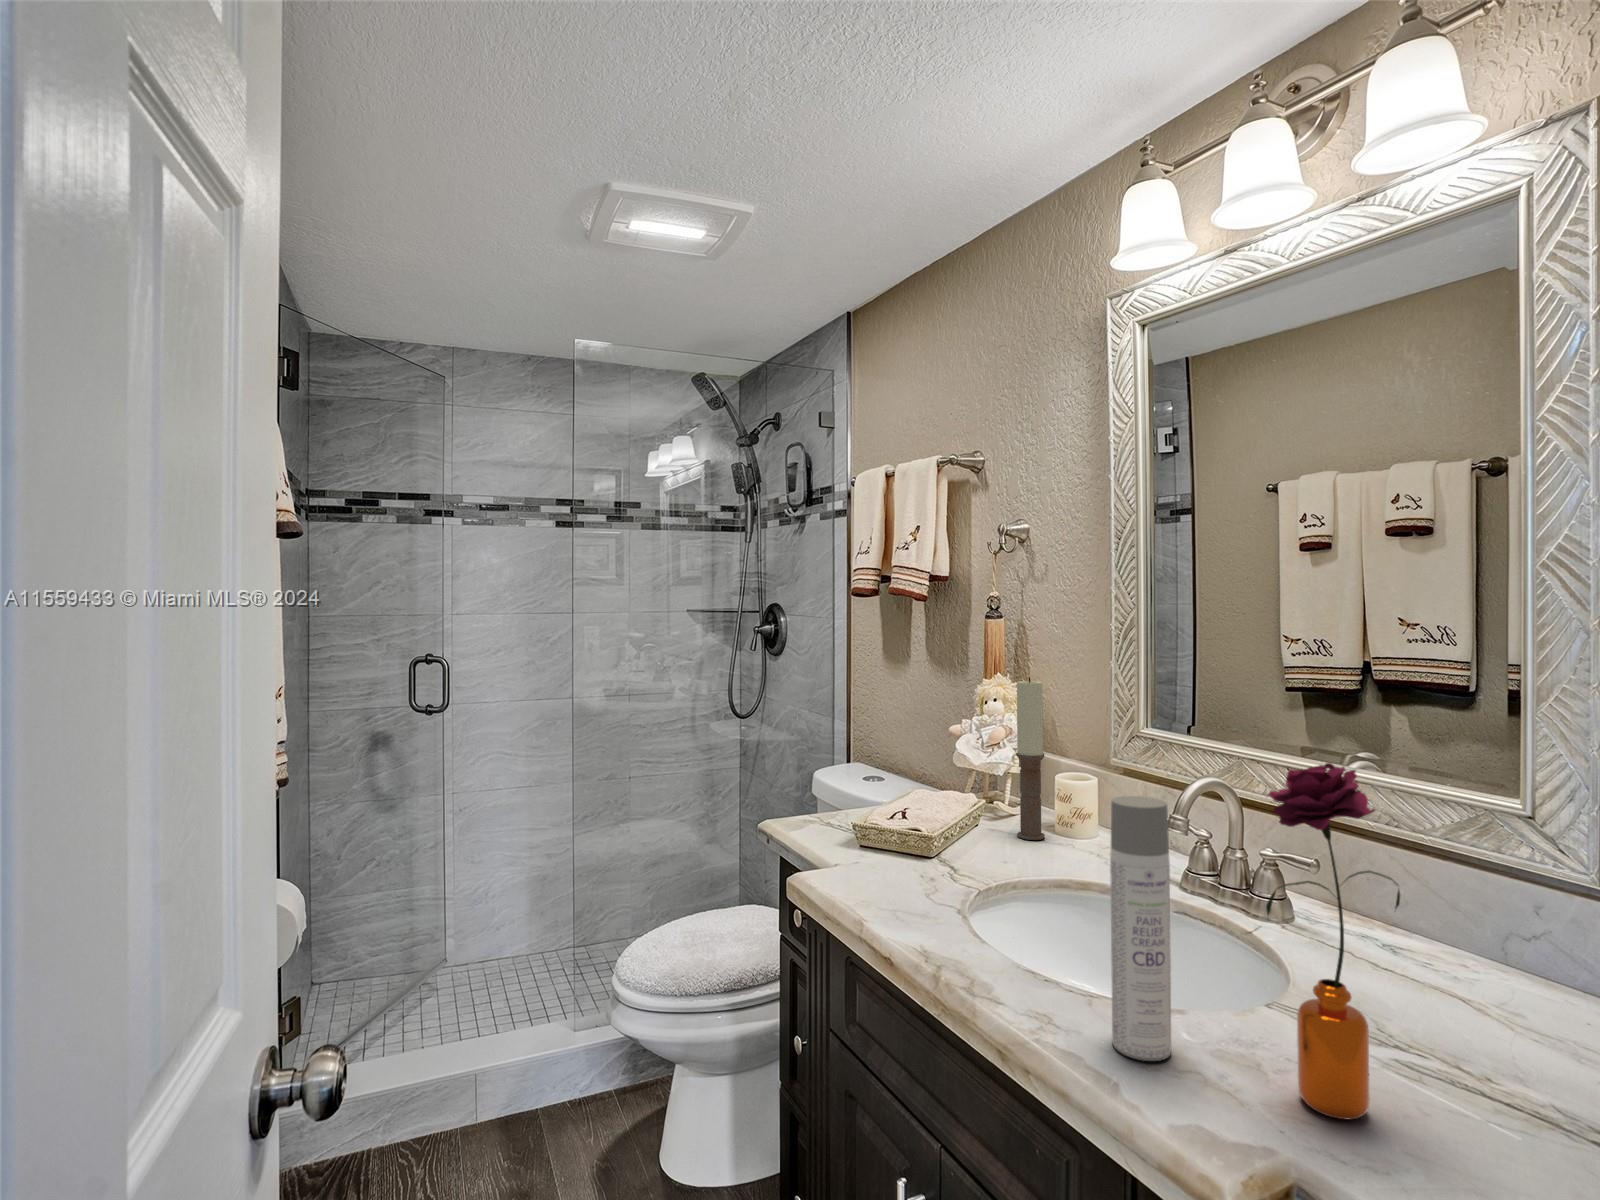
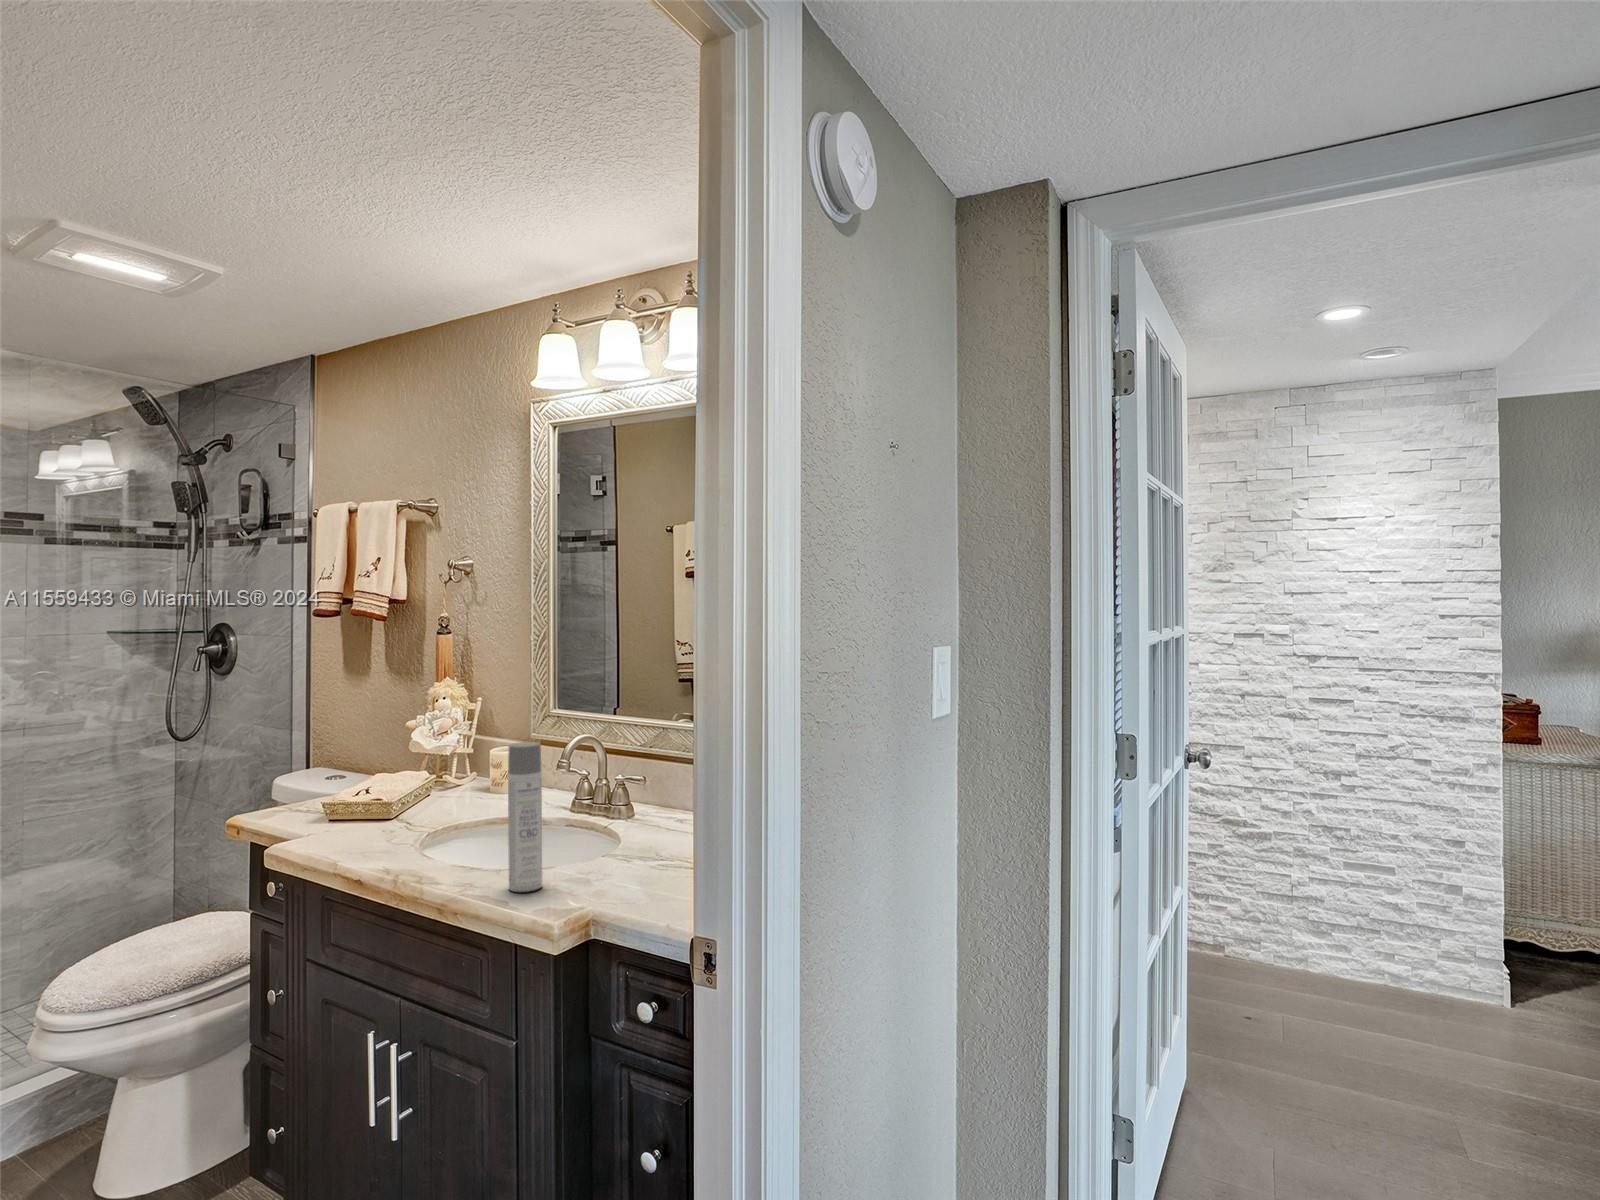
candle: present [1016,677,1045,840] -> none [460,678,482,799]
flower: present [1266,763,1400,1119] -> none [590,712,650,894]

